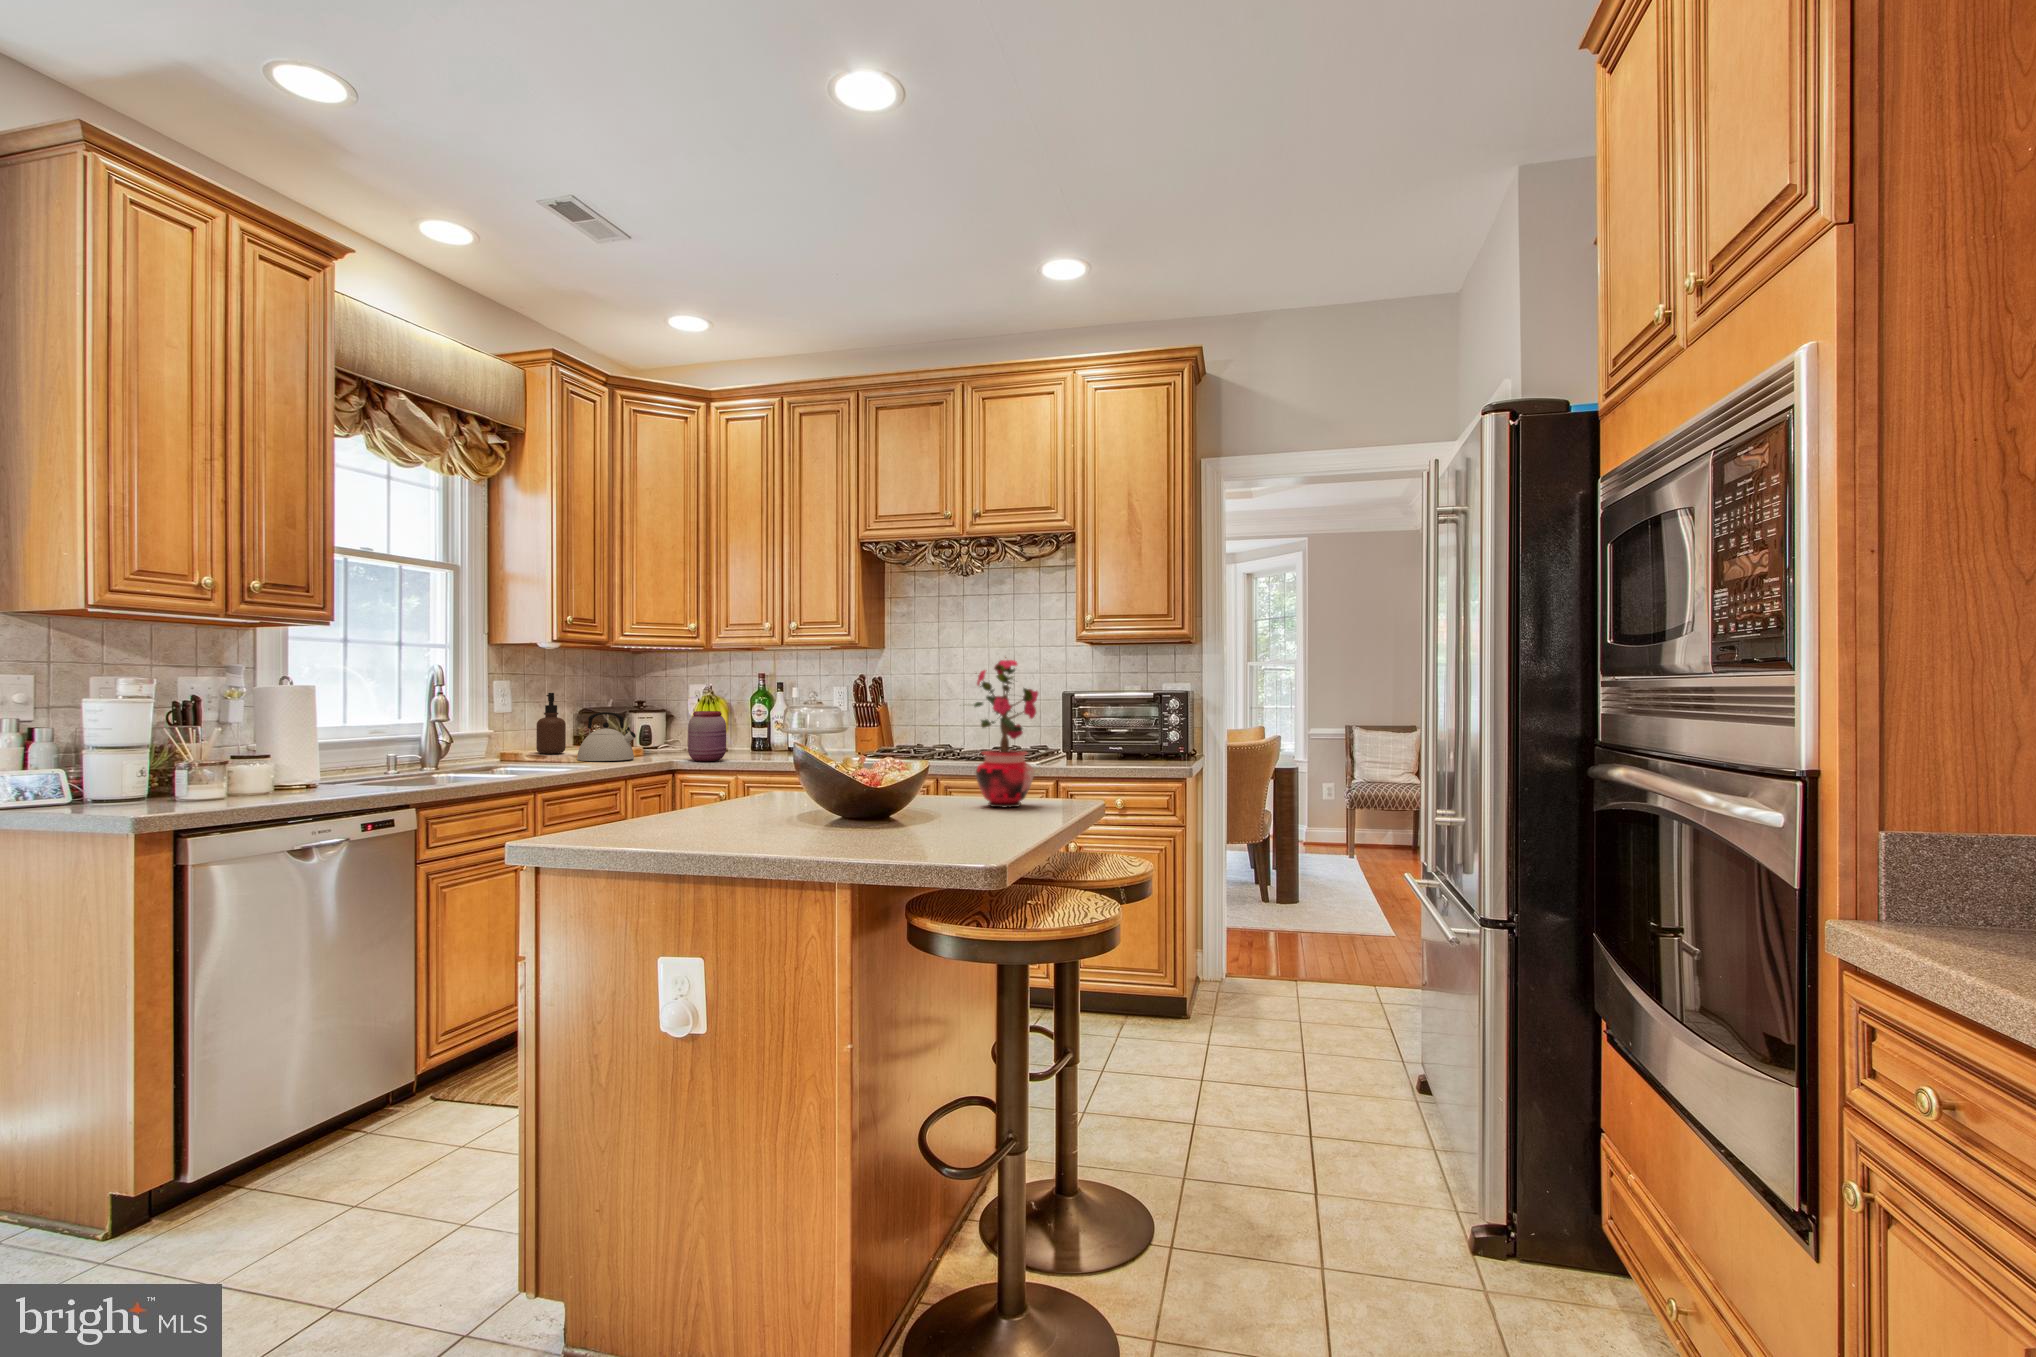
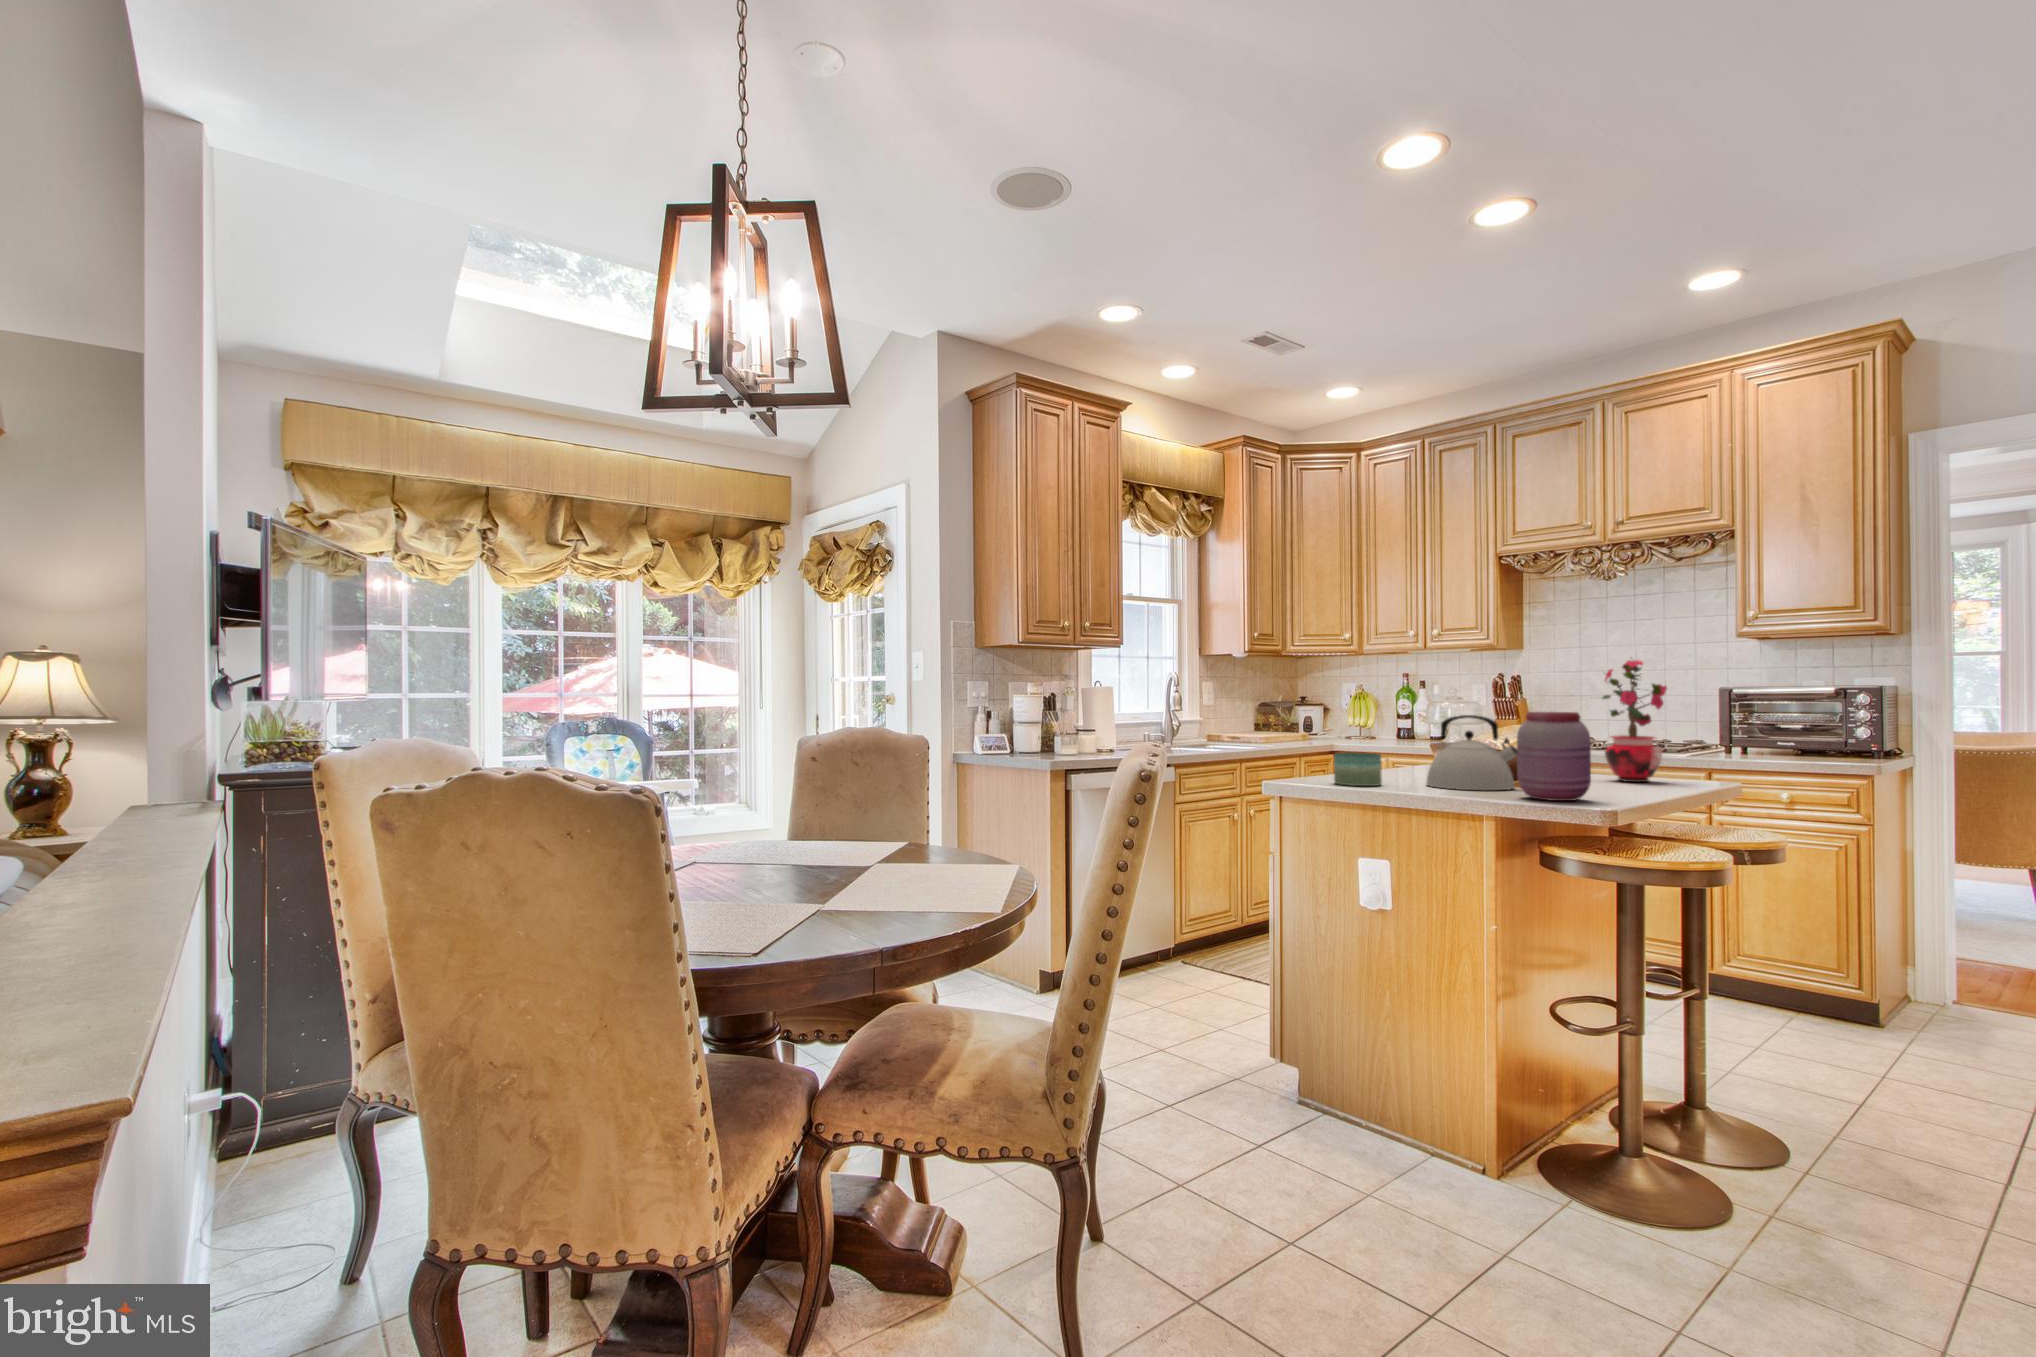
soap dispenser: present [536,693,566,754] -> none [1234,690,1254,736]
jar: present [688,711,726,761] -> present [1517,712,1591,801]
kettle: present [577,712,636,761] -> present [1426,715,1517,790]
candle: none [624,792,697,846] -> present [1334,752,1382,786]

